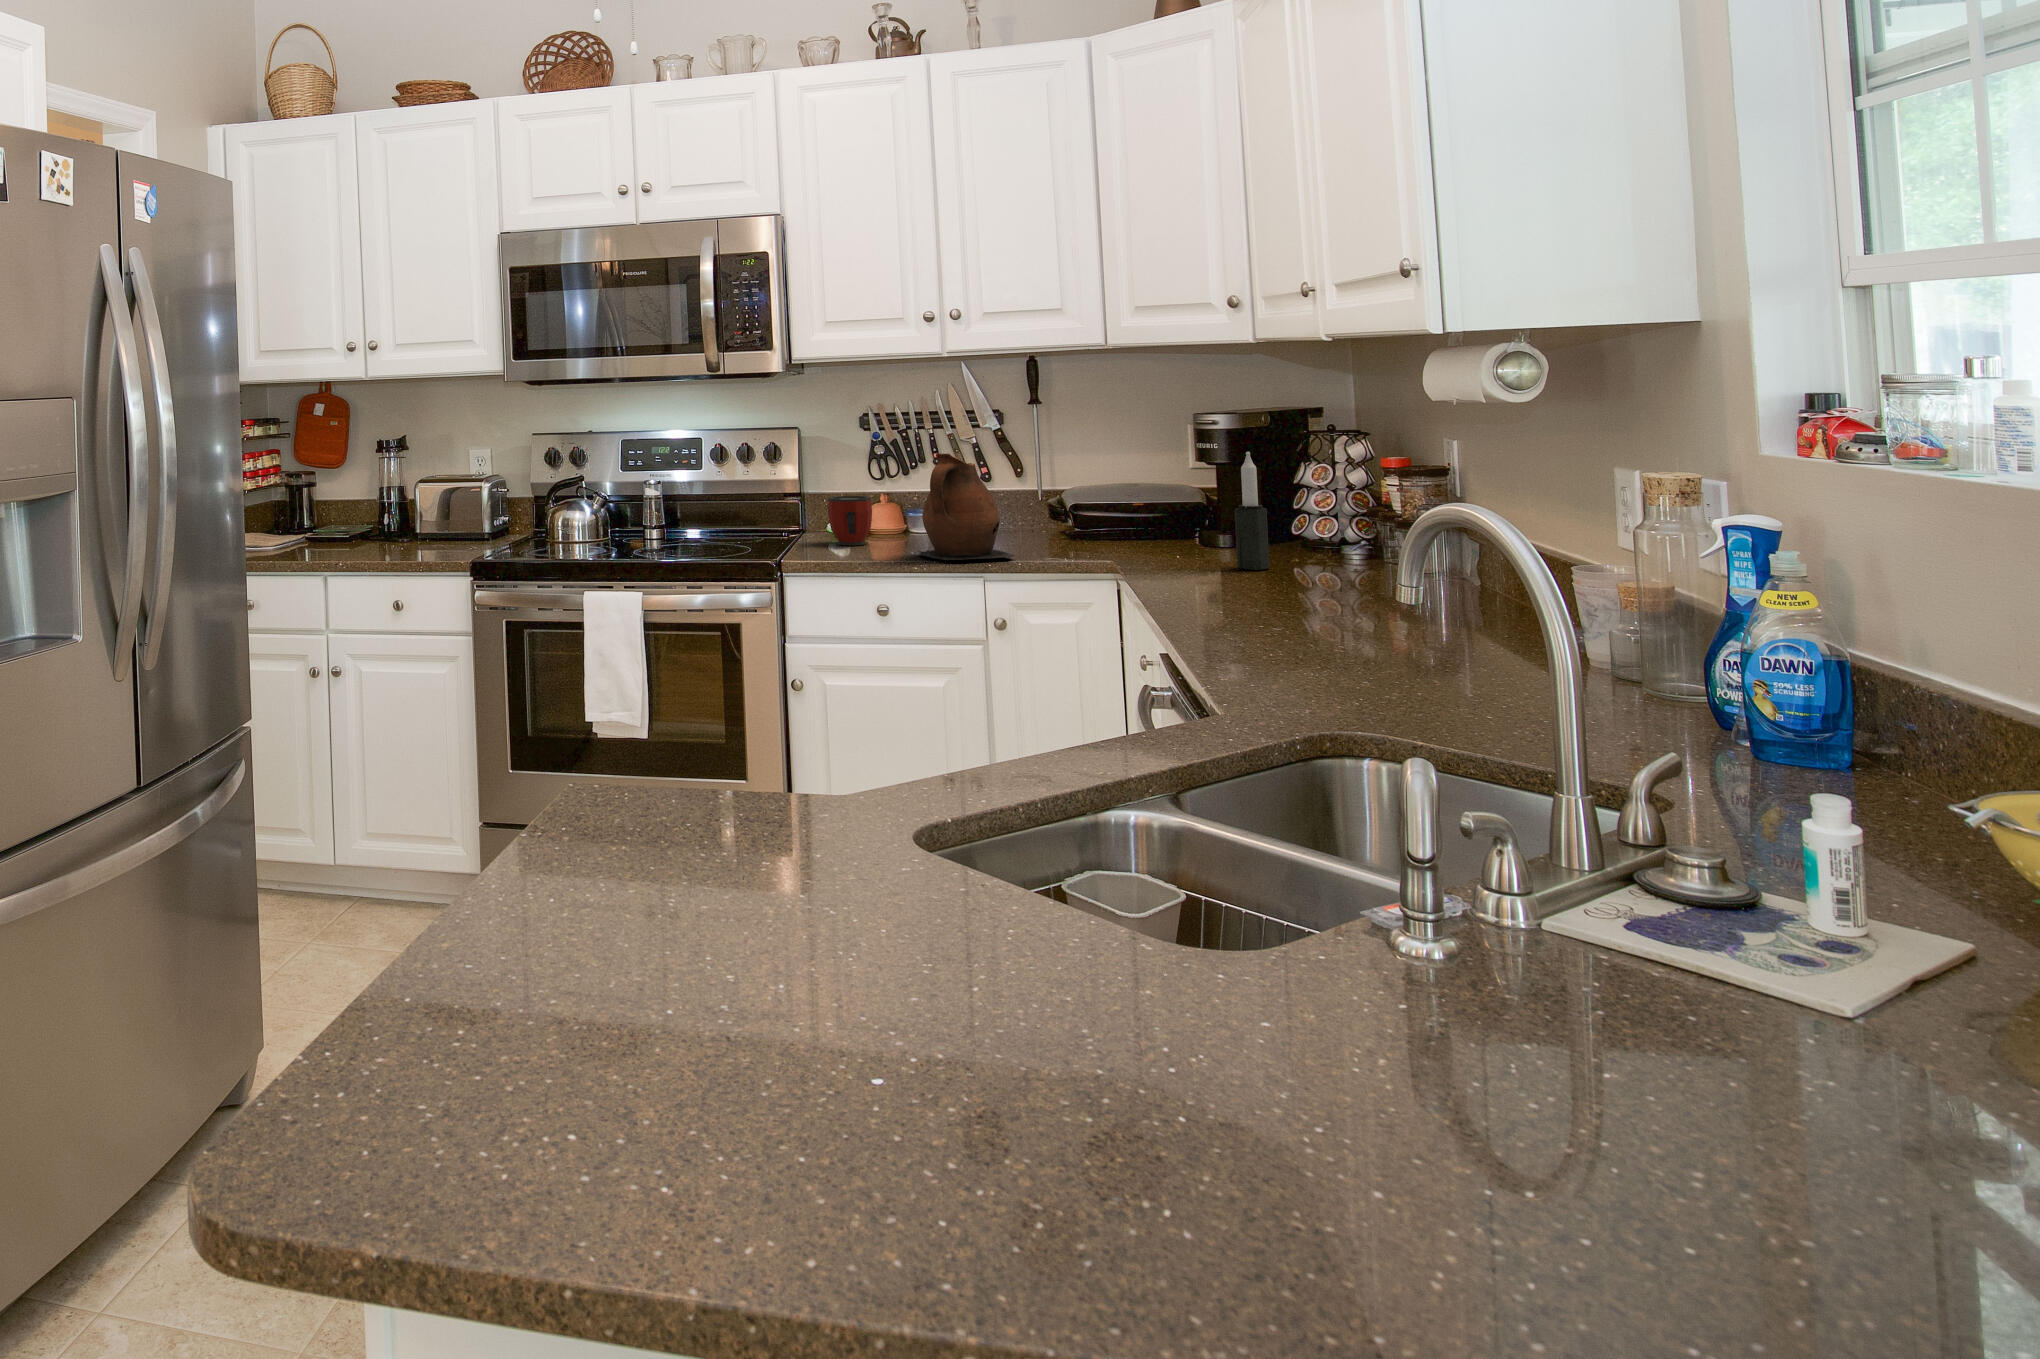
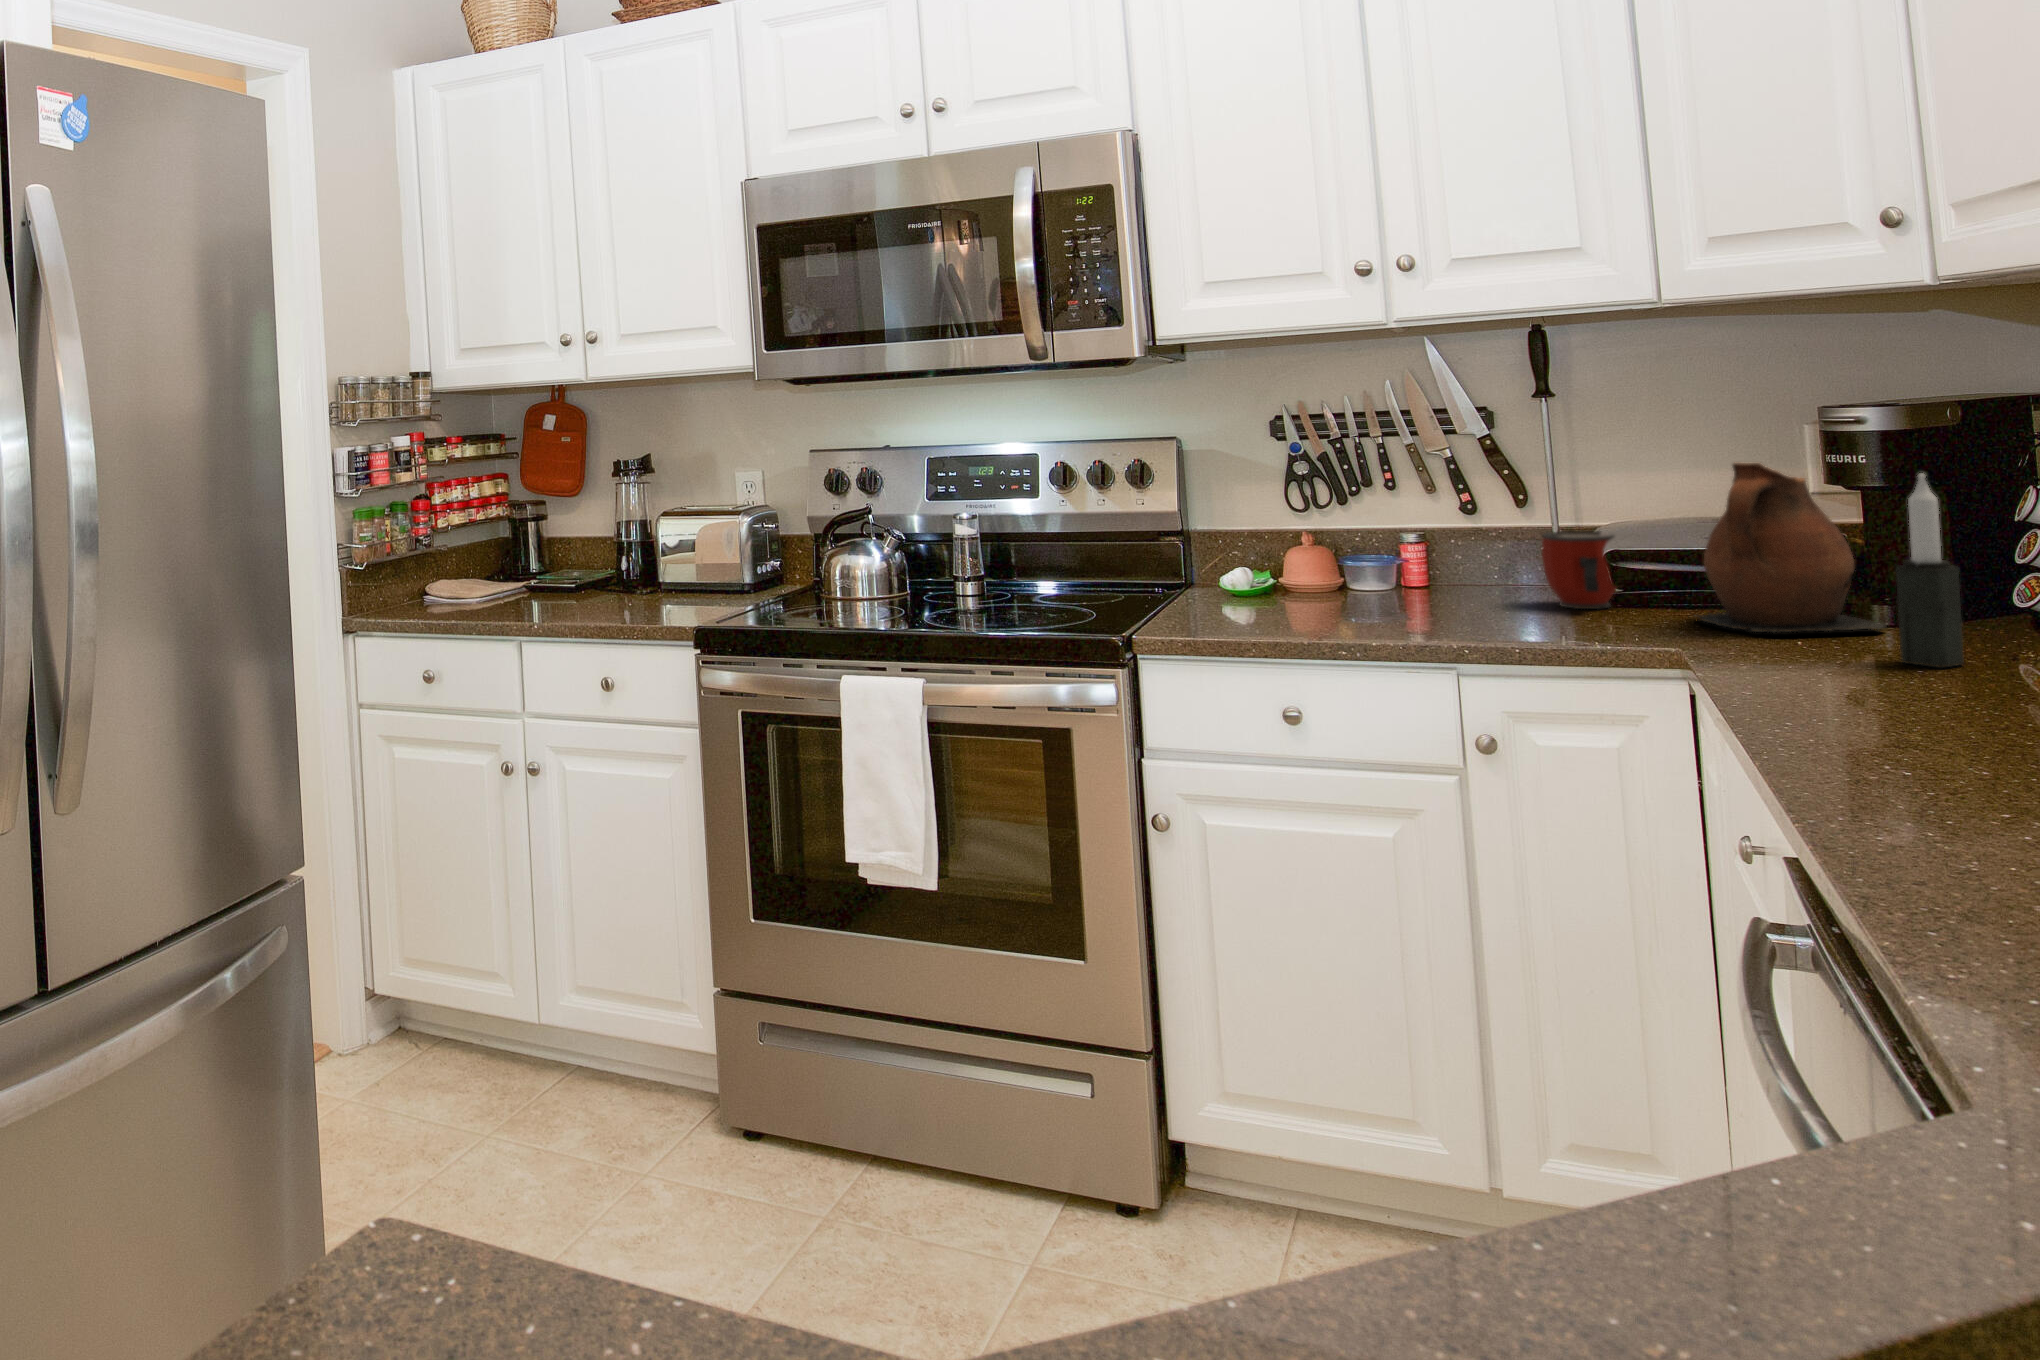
ceramic pitcher: present [919,453,1015,560] -> present [1688,462,1885,632]
mug: present [828,496,872,545] -> present [1542,531,1616,609]

